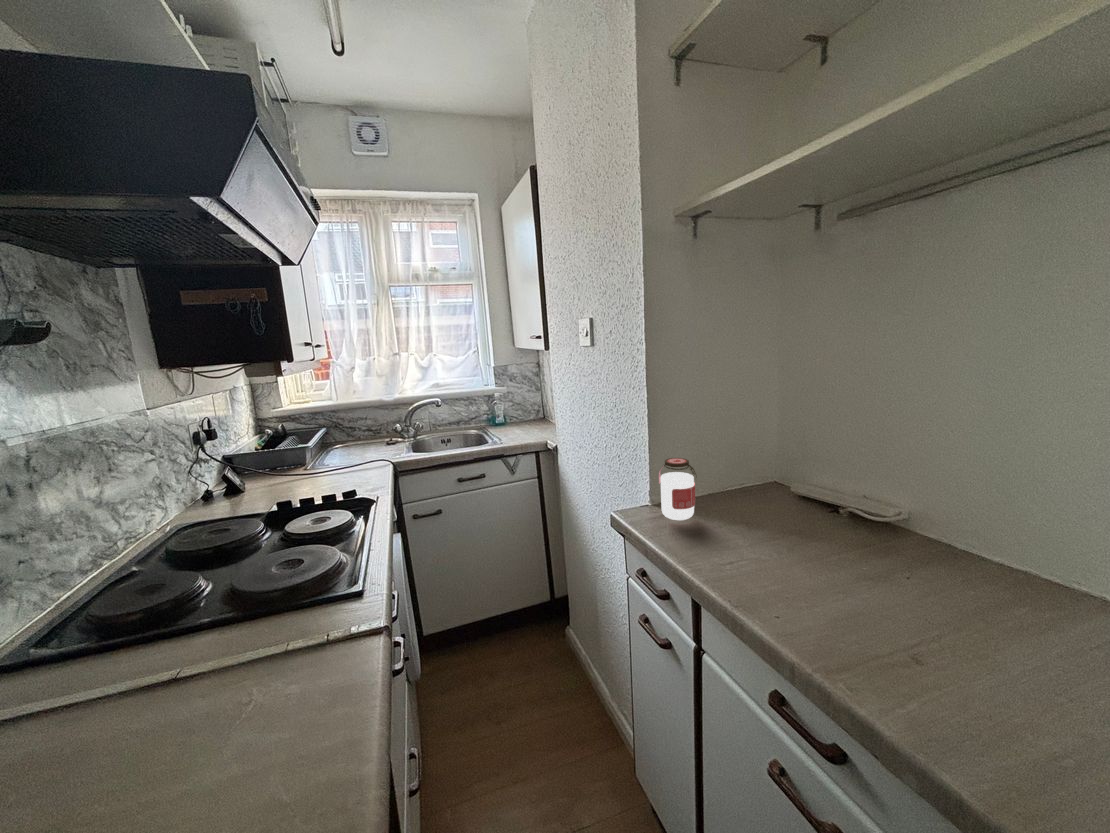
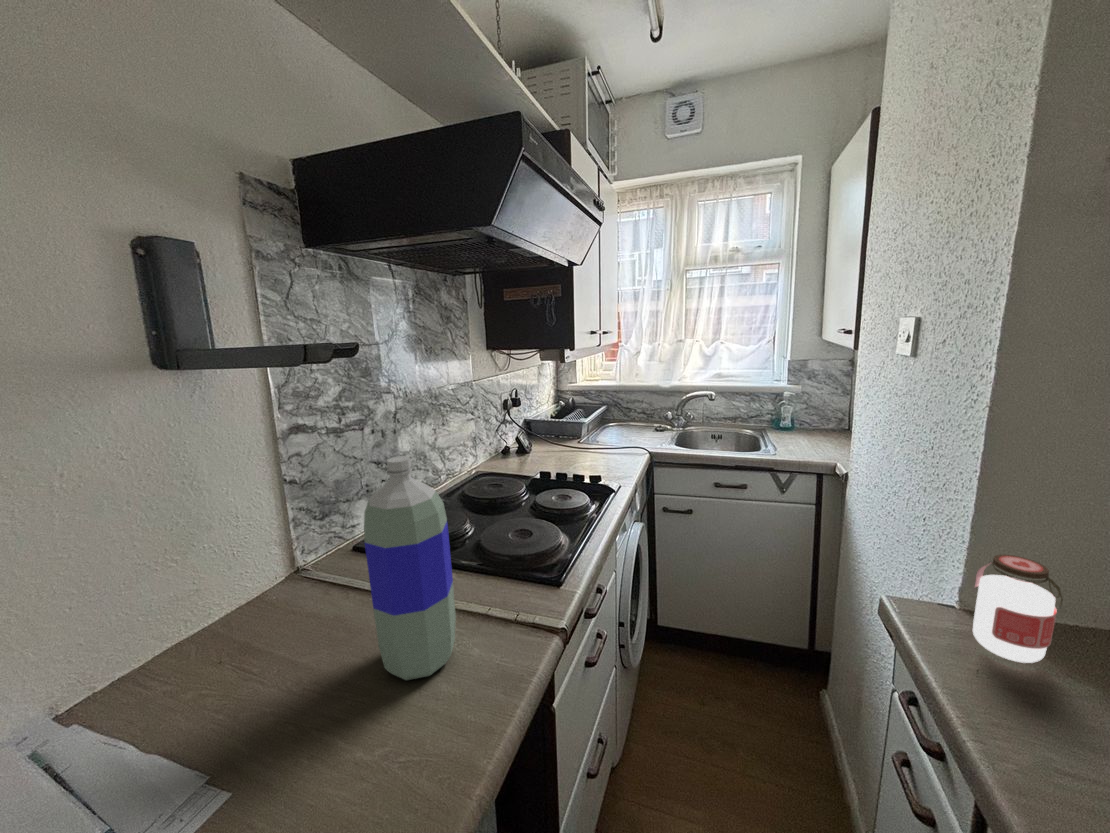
bottle: none [110,471,276,768] -> present [364,456,456,680]

